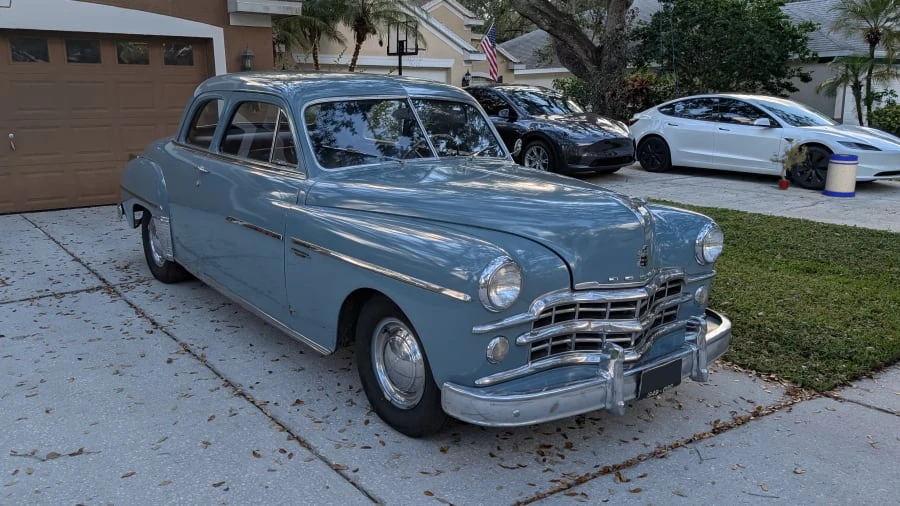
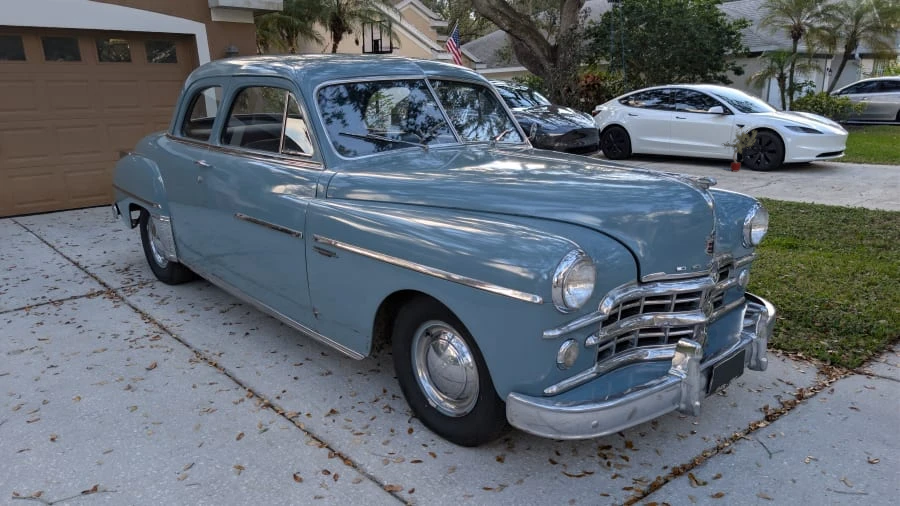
trash can: present [823,154,858,197] -> none [772,137,804,176]

